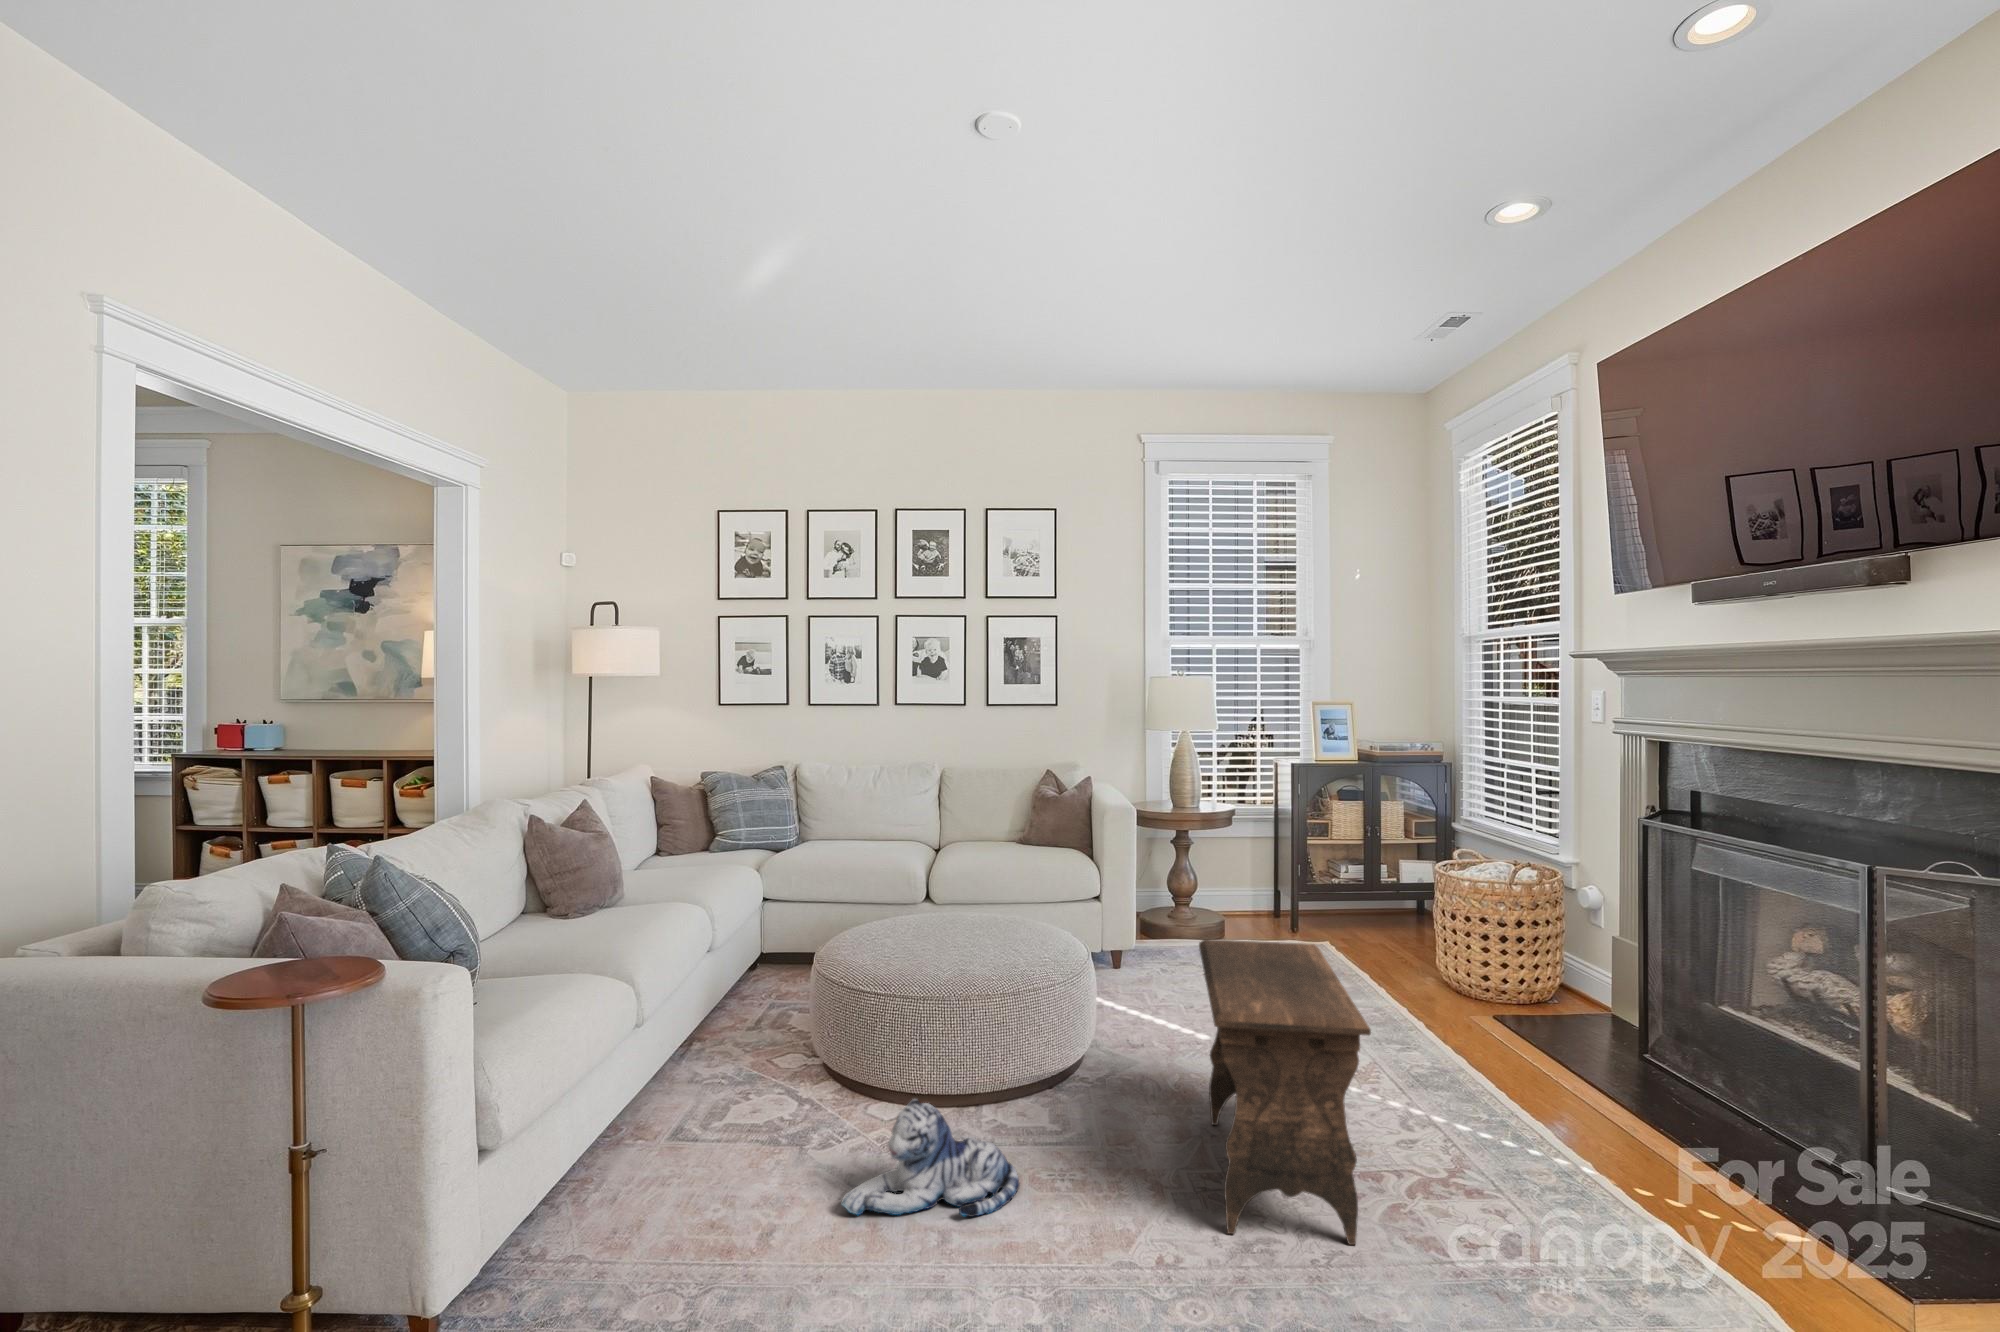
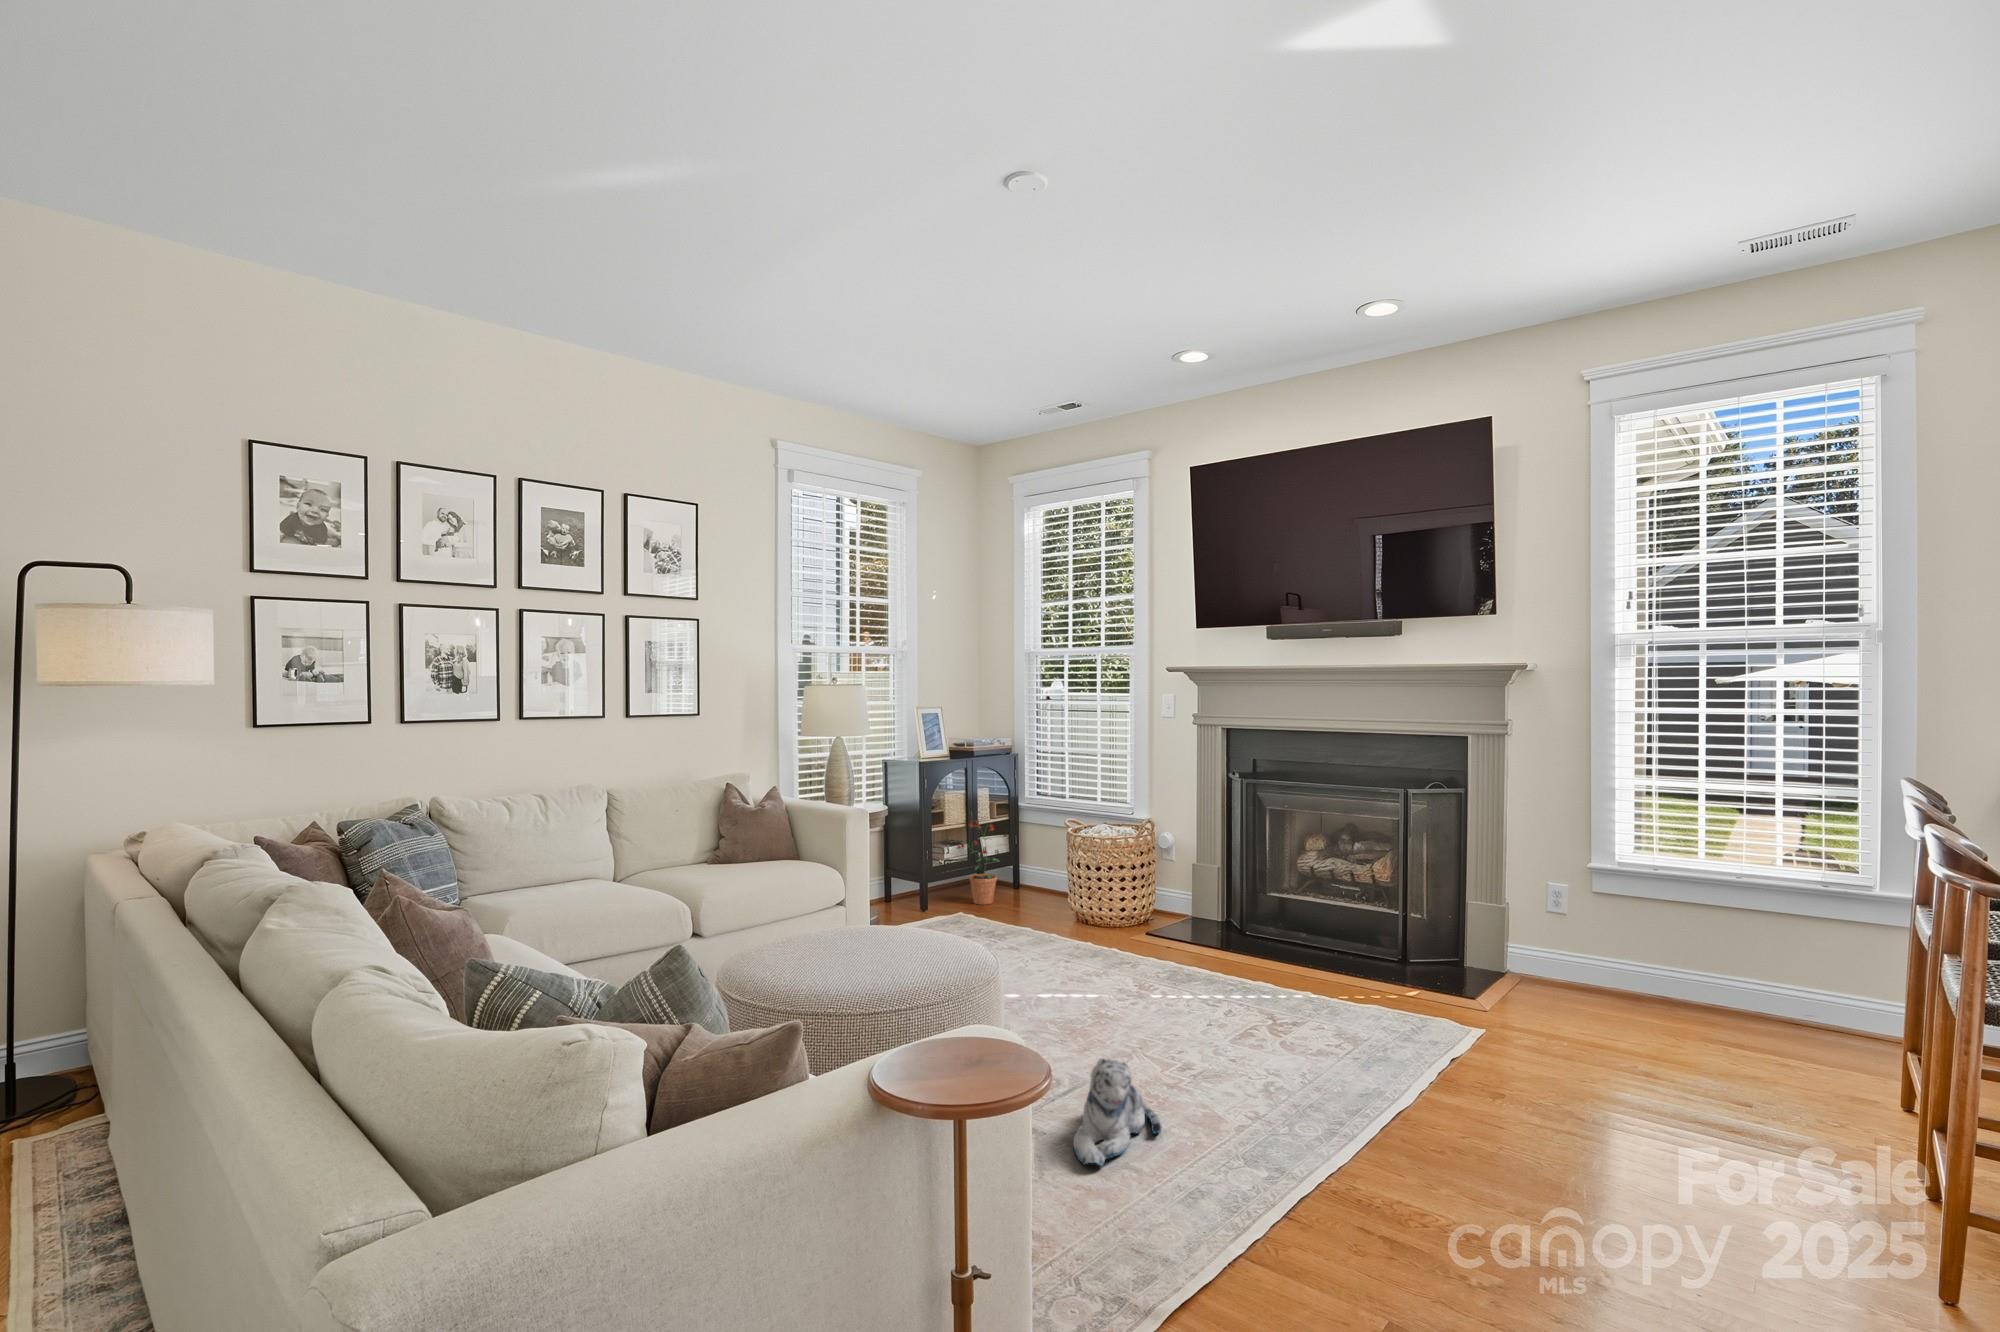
potted plant: none [1344,836,1394,938] -> present [957,820,999,905]
footstool: present [1199,939,1371,1245] -> none [1133,883,1335,1079]

